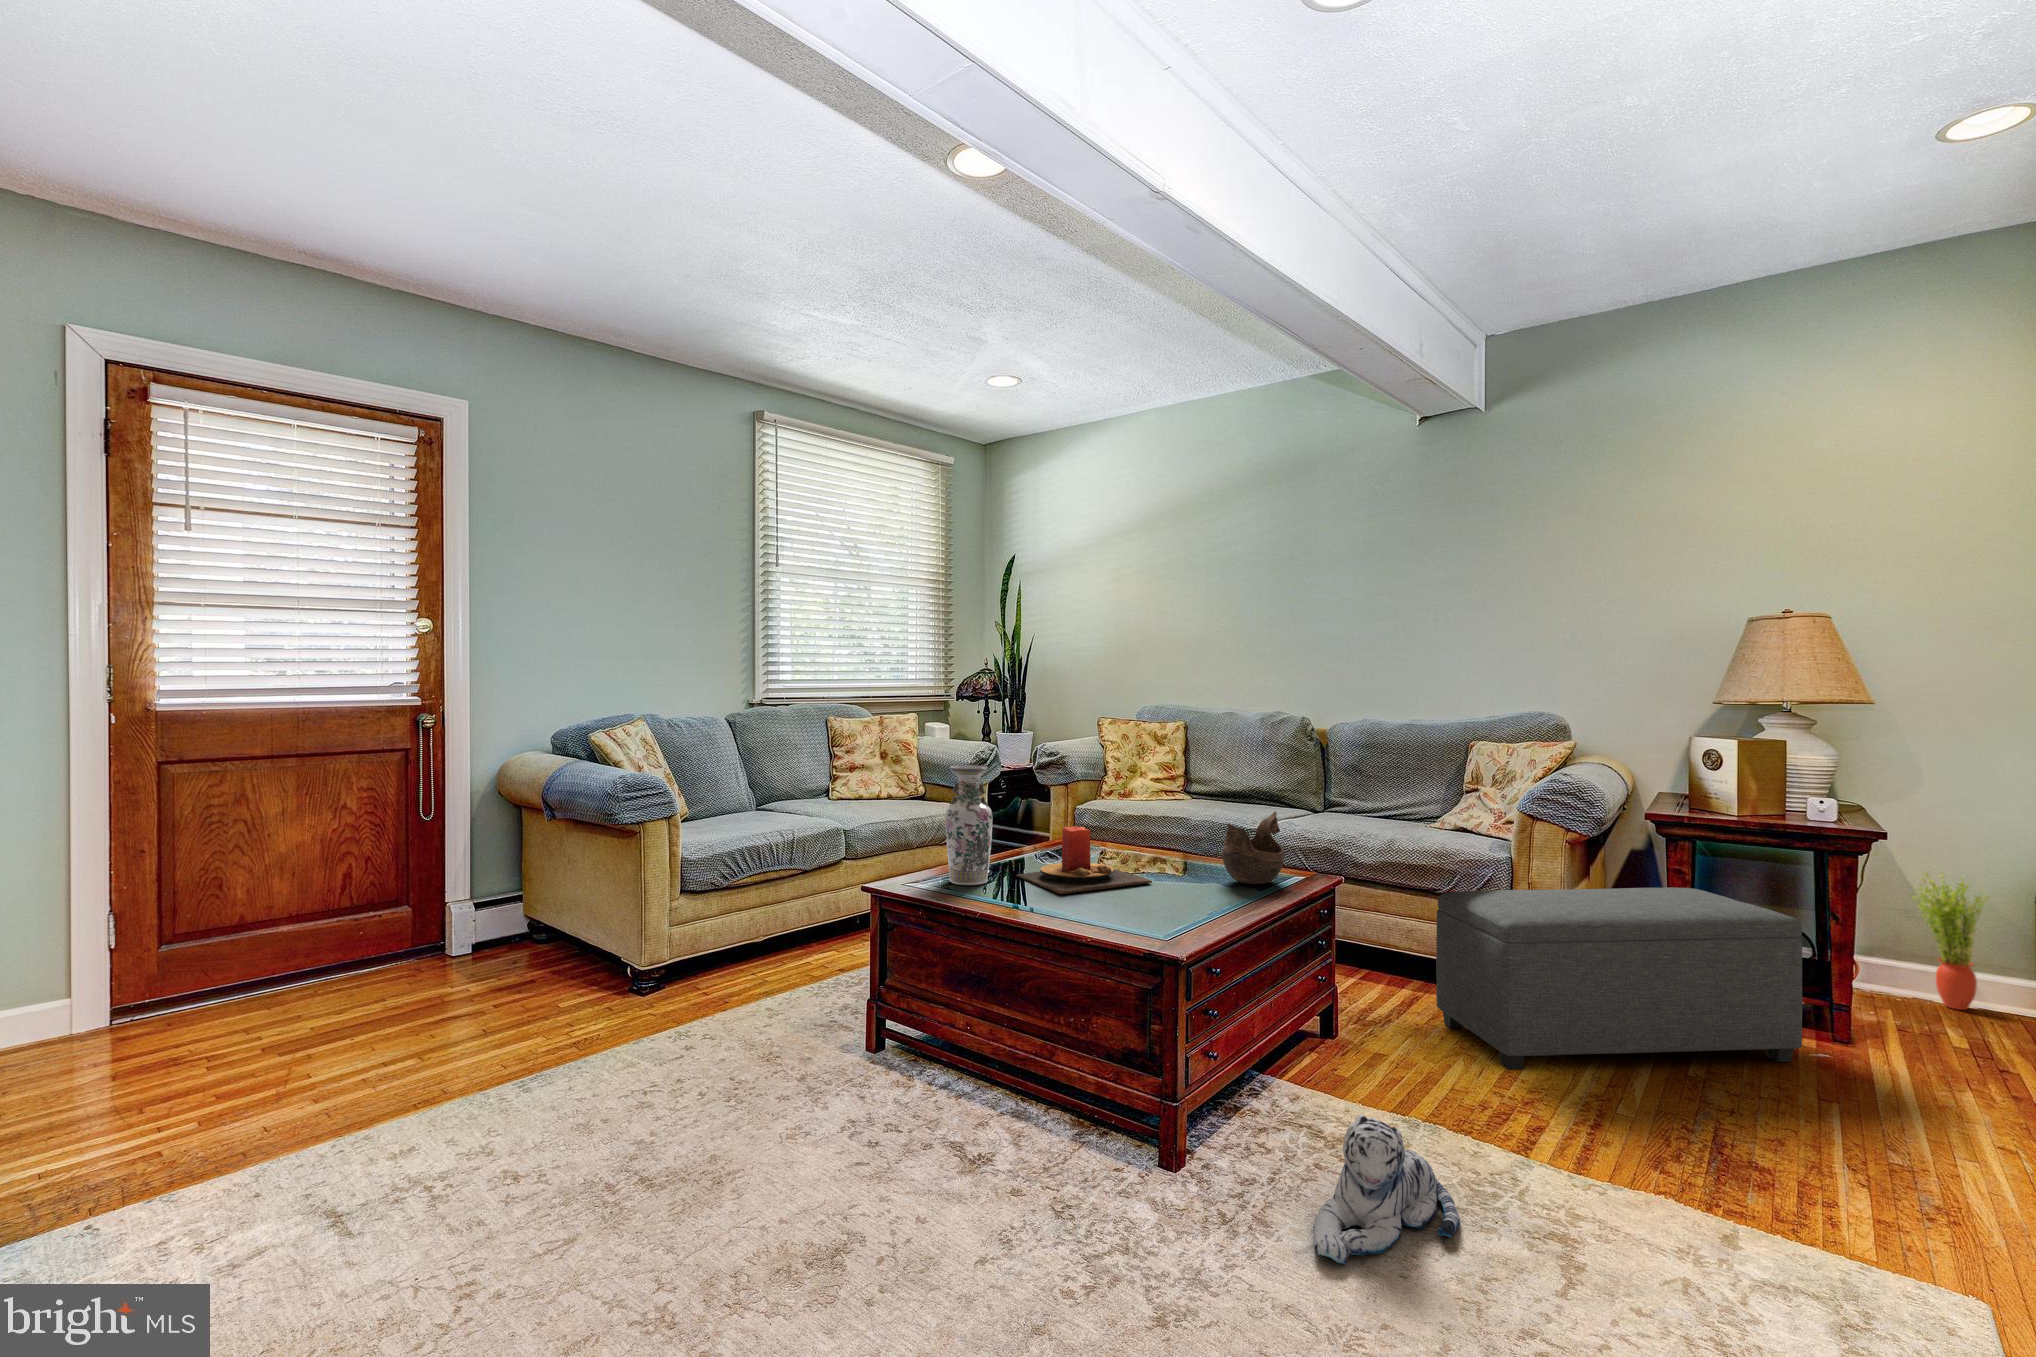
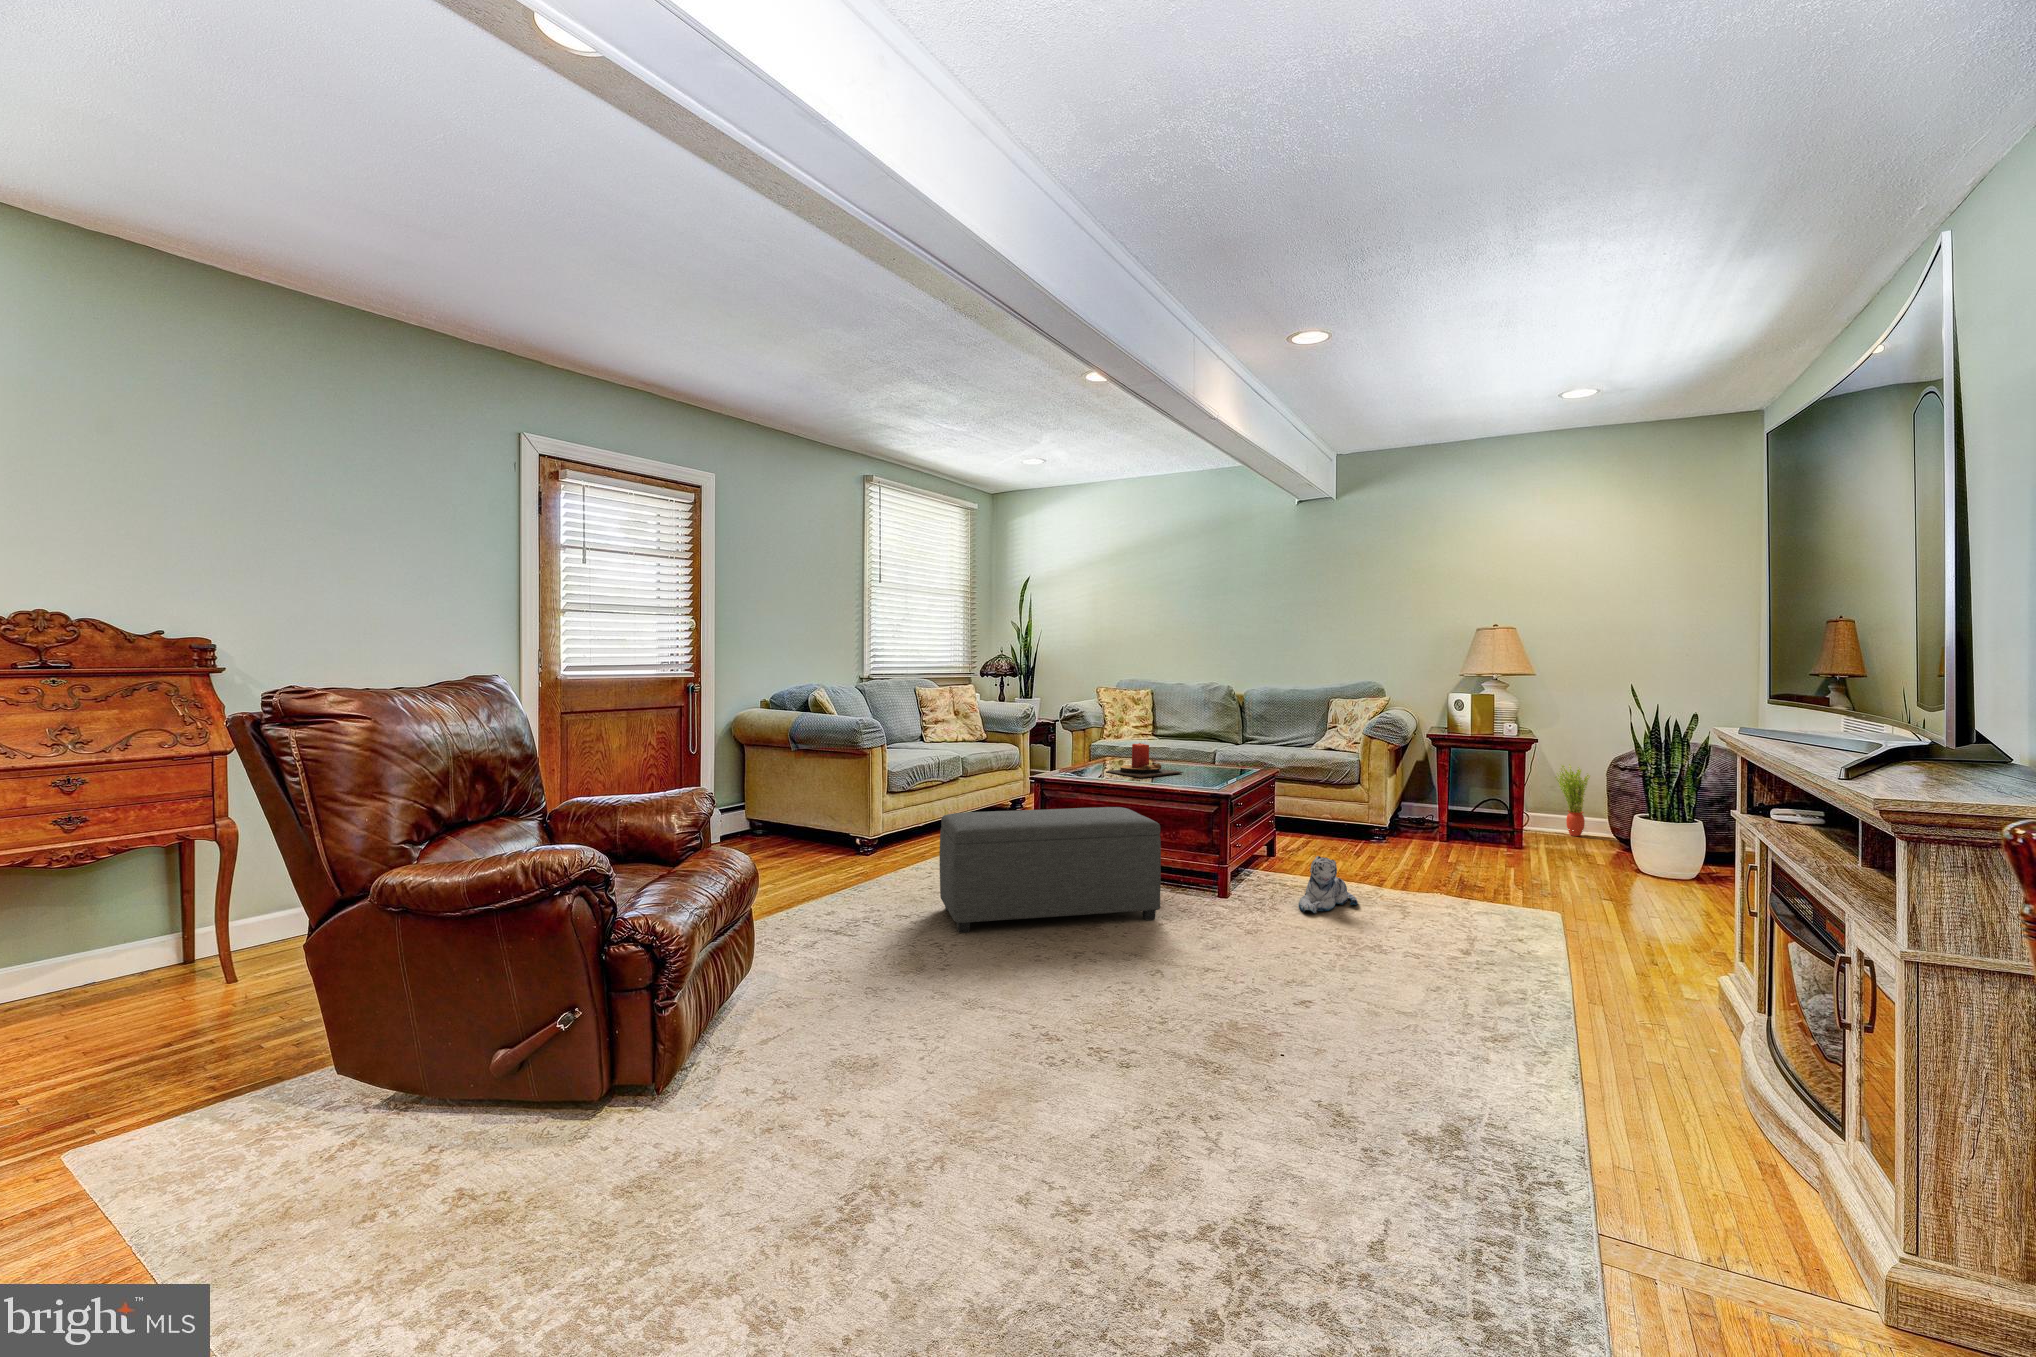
vase: present [945,765,993,885] -> none [1071,710,1097,776]
decorative bowl: present [1222,812,1285,884] -> none [1218,735,1252,773]
ottoman: present [1436,887,1802,1070] -> present [940,807,1161,933]

